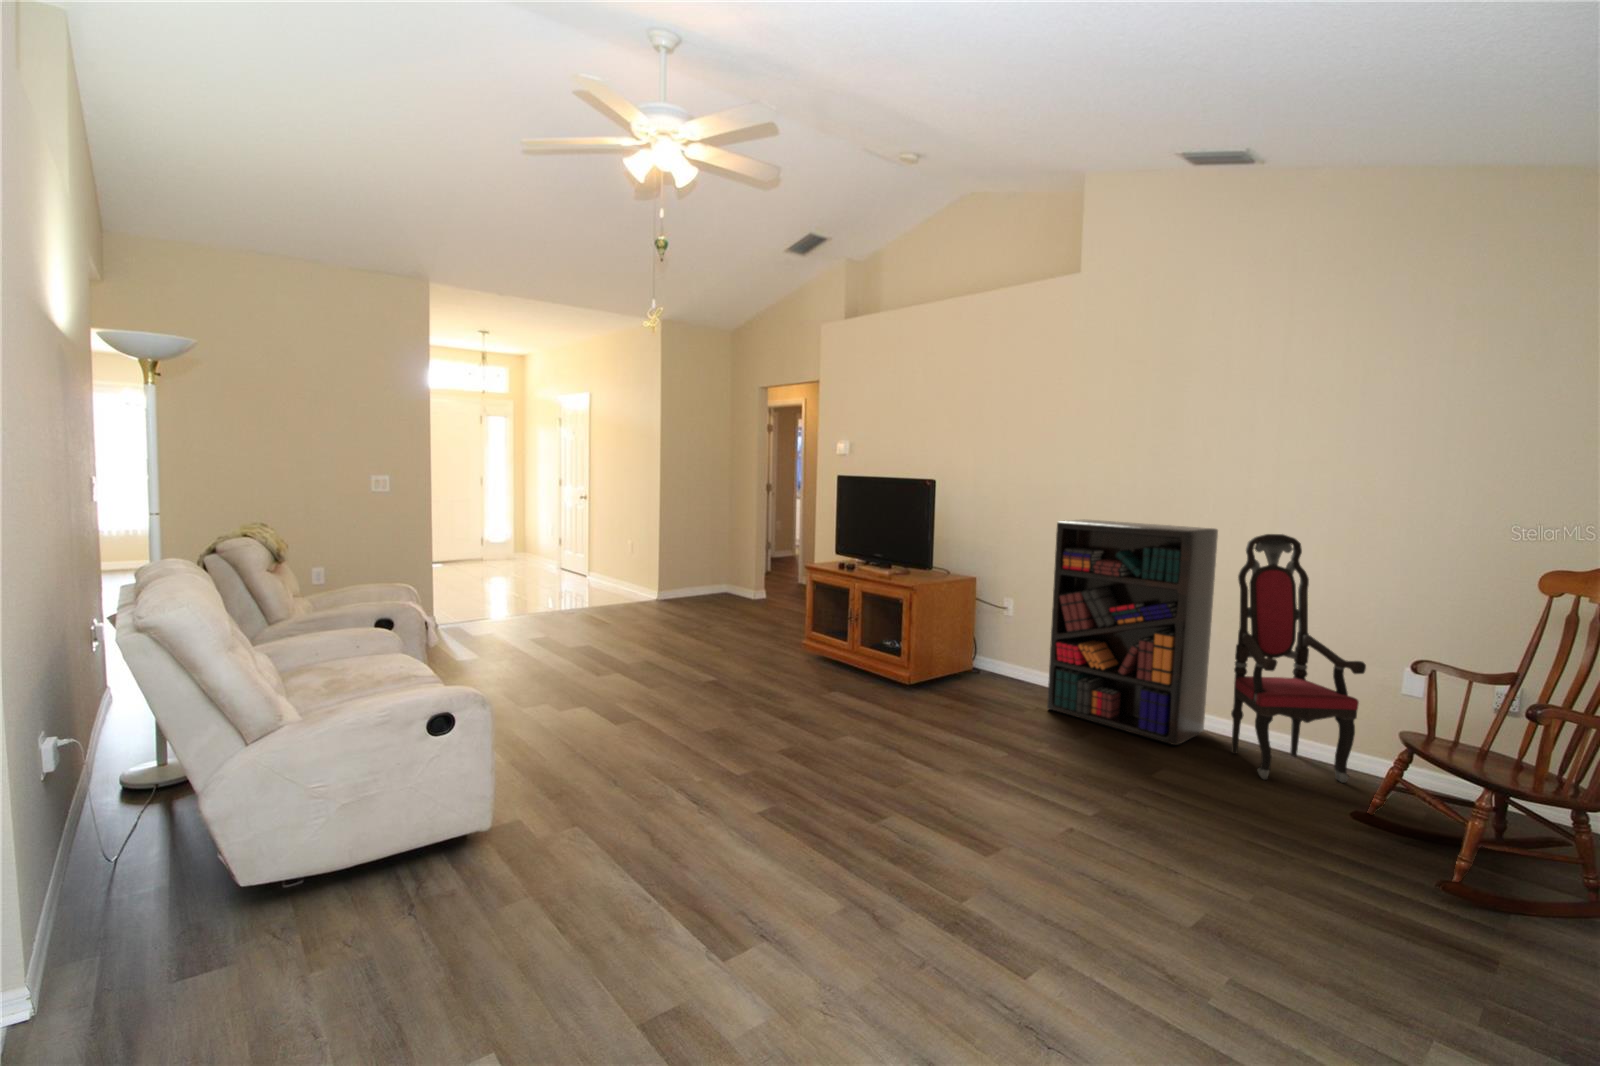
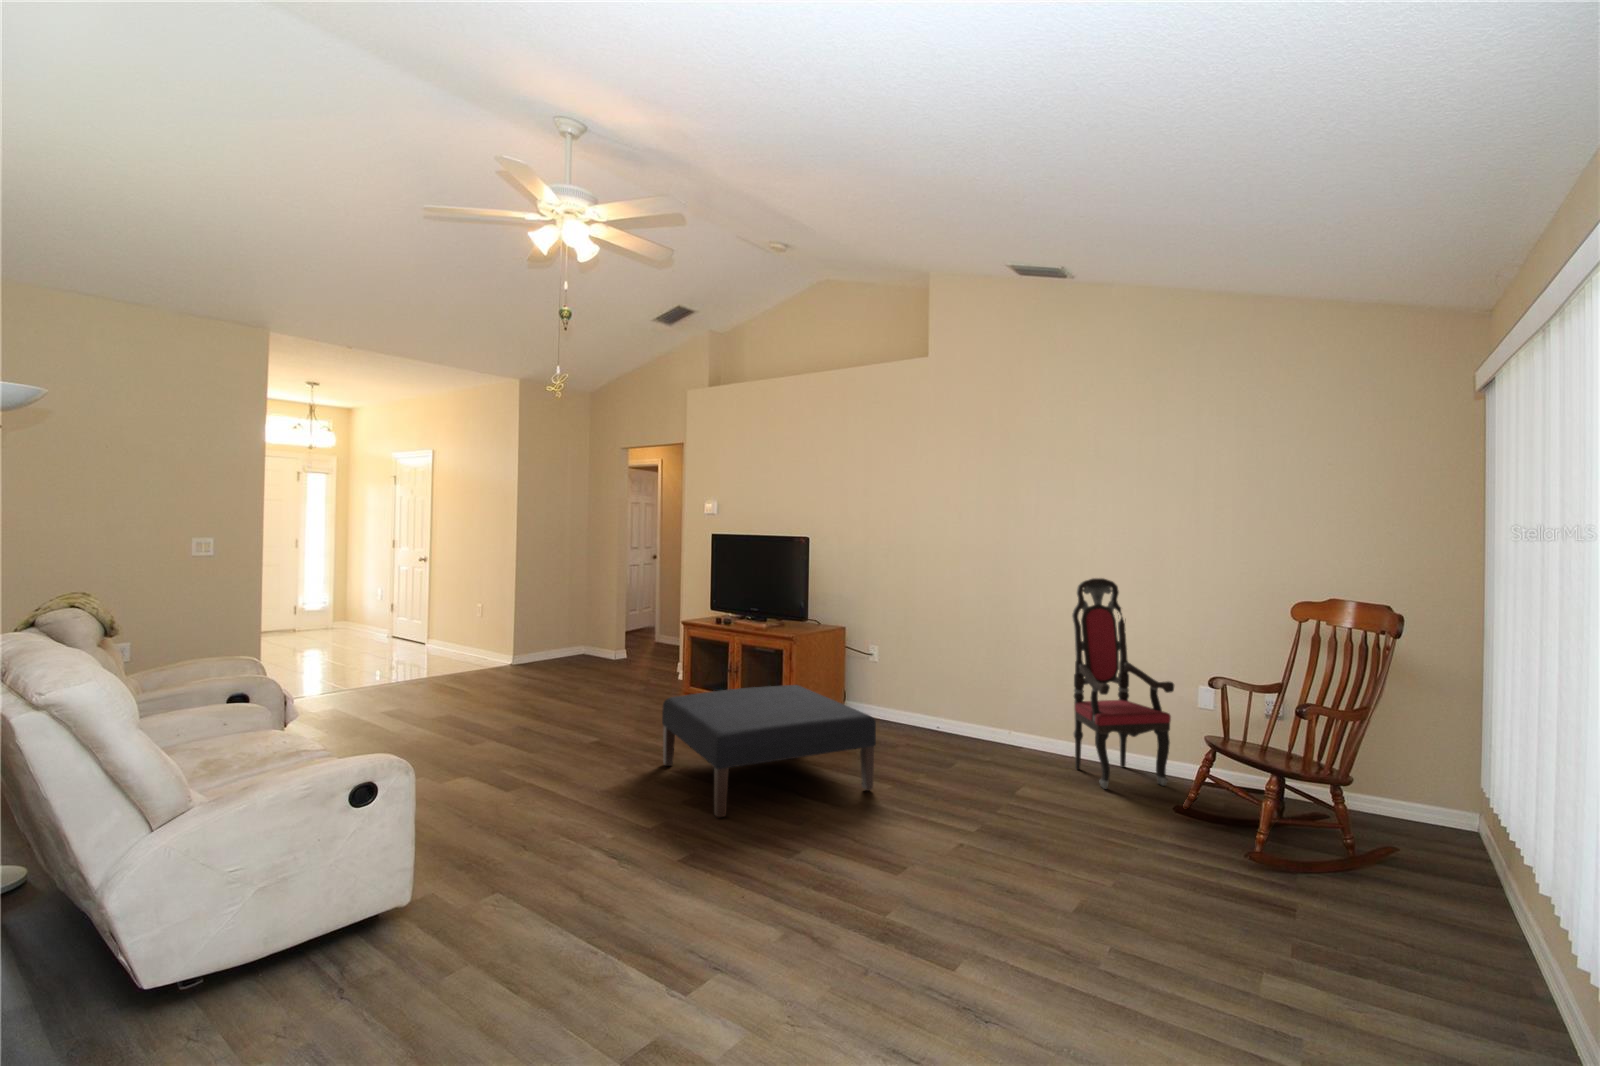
bookshelf: present [1047,519,1218,745] -> none [918,570,1053,767]
ottoman: none [771,637,989,768] -> present [662,685,876,817]

